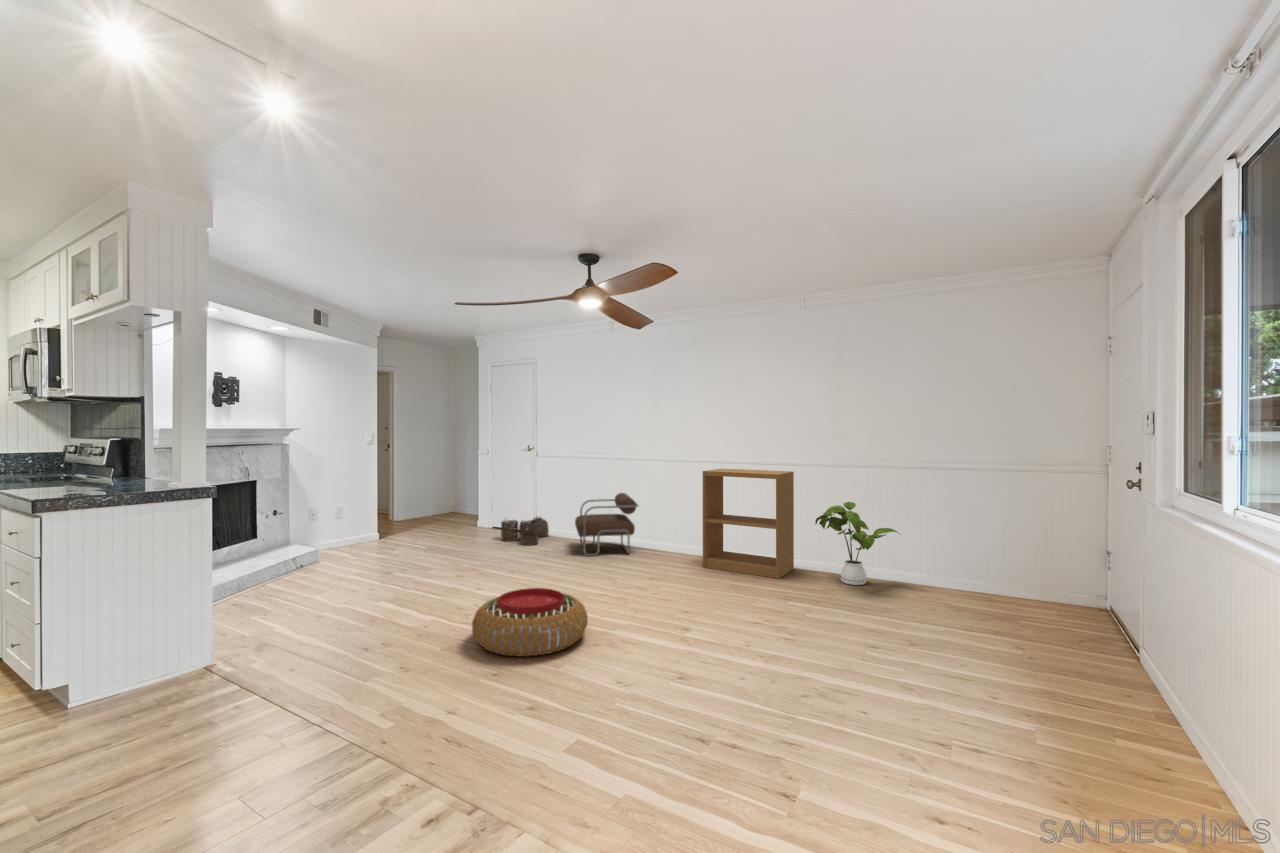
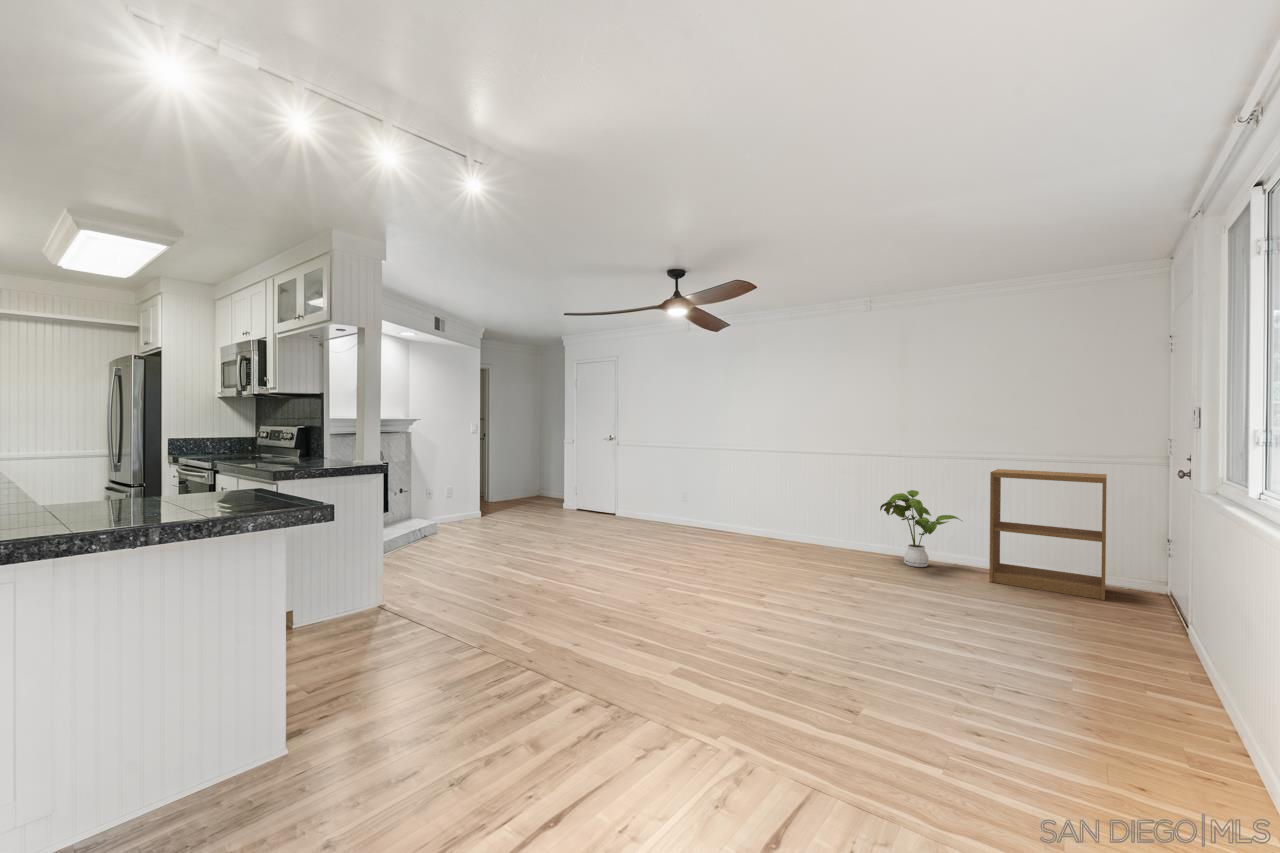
bookshelf: present [703,468,794,579] -> present [989,469,1107,600]
armchair: present [575,493,638,556] -> none [655,480,714,536]
woven basket: present [501,517,549,545] -> none [588,500,629,526]
pouf: present [472,588,588,656] -> none [581,556,677,610]

